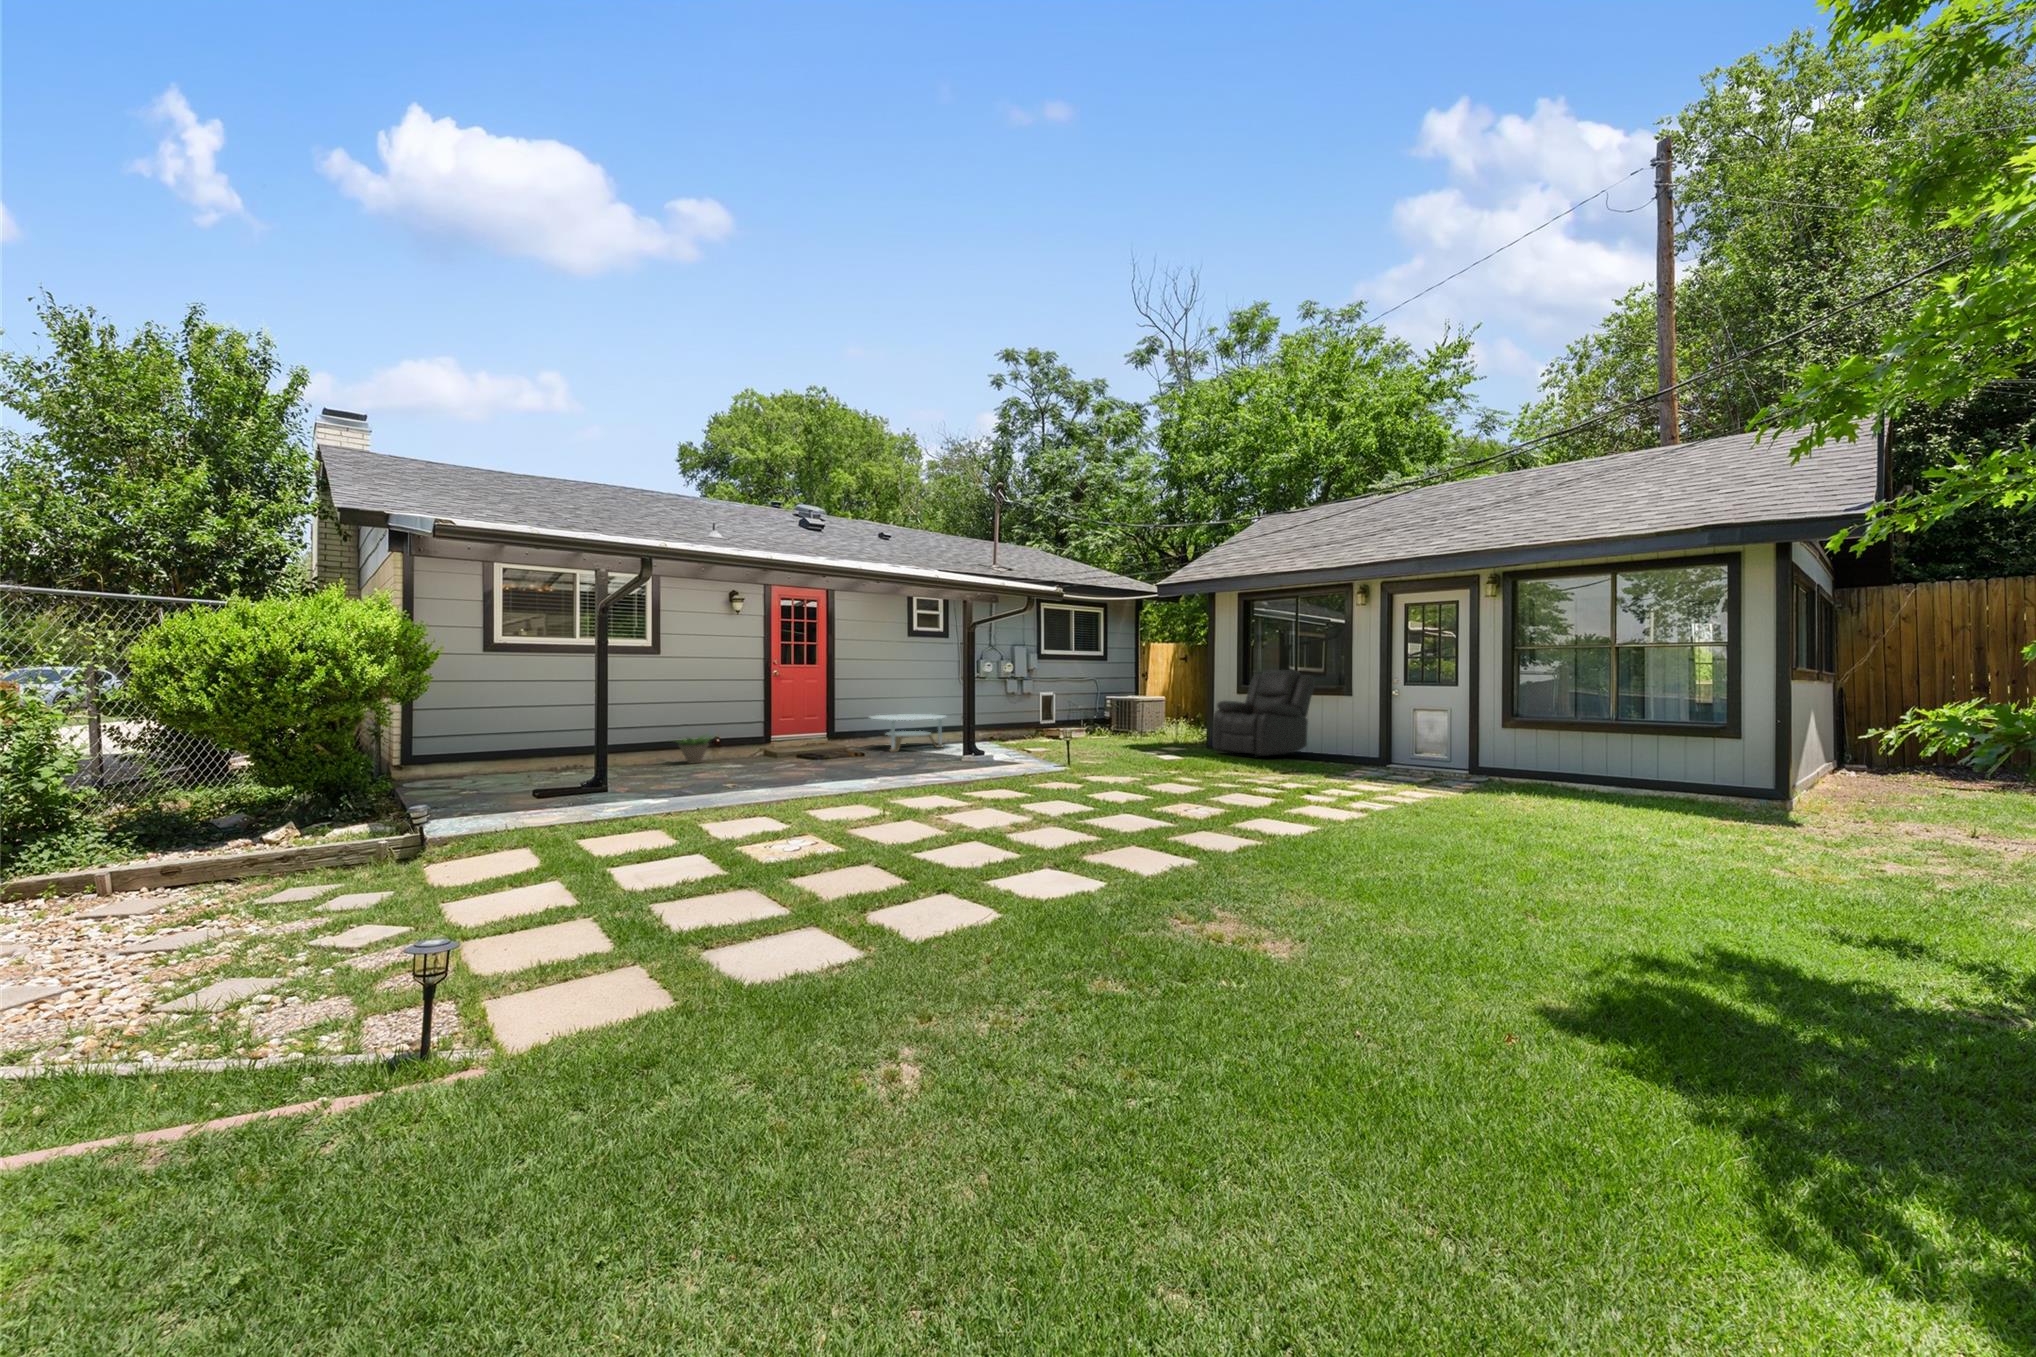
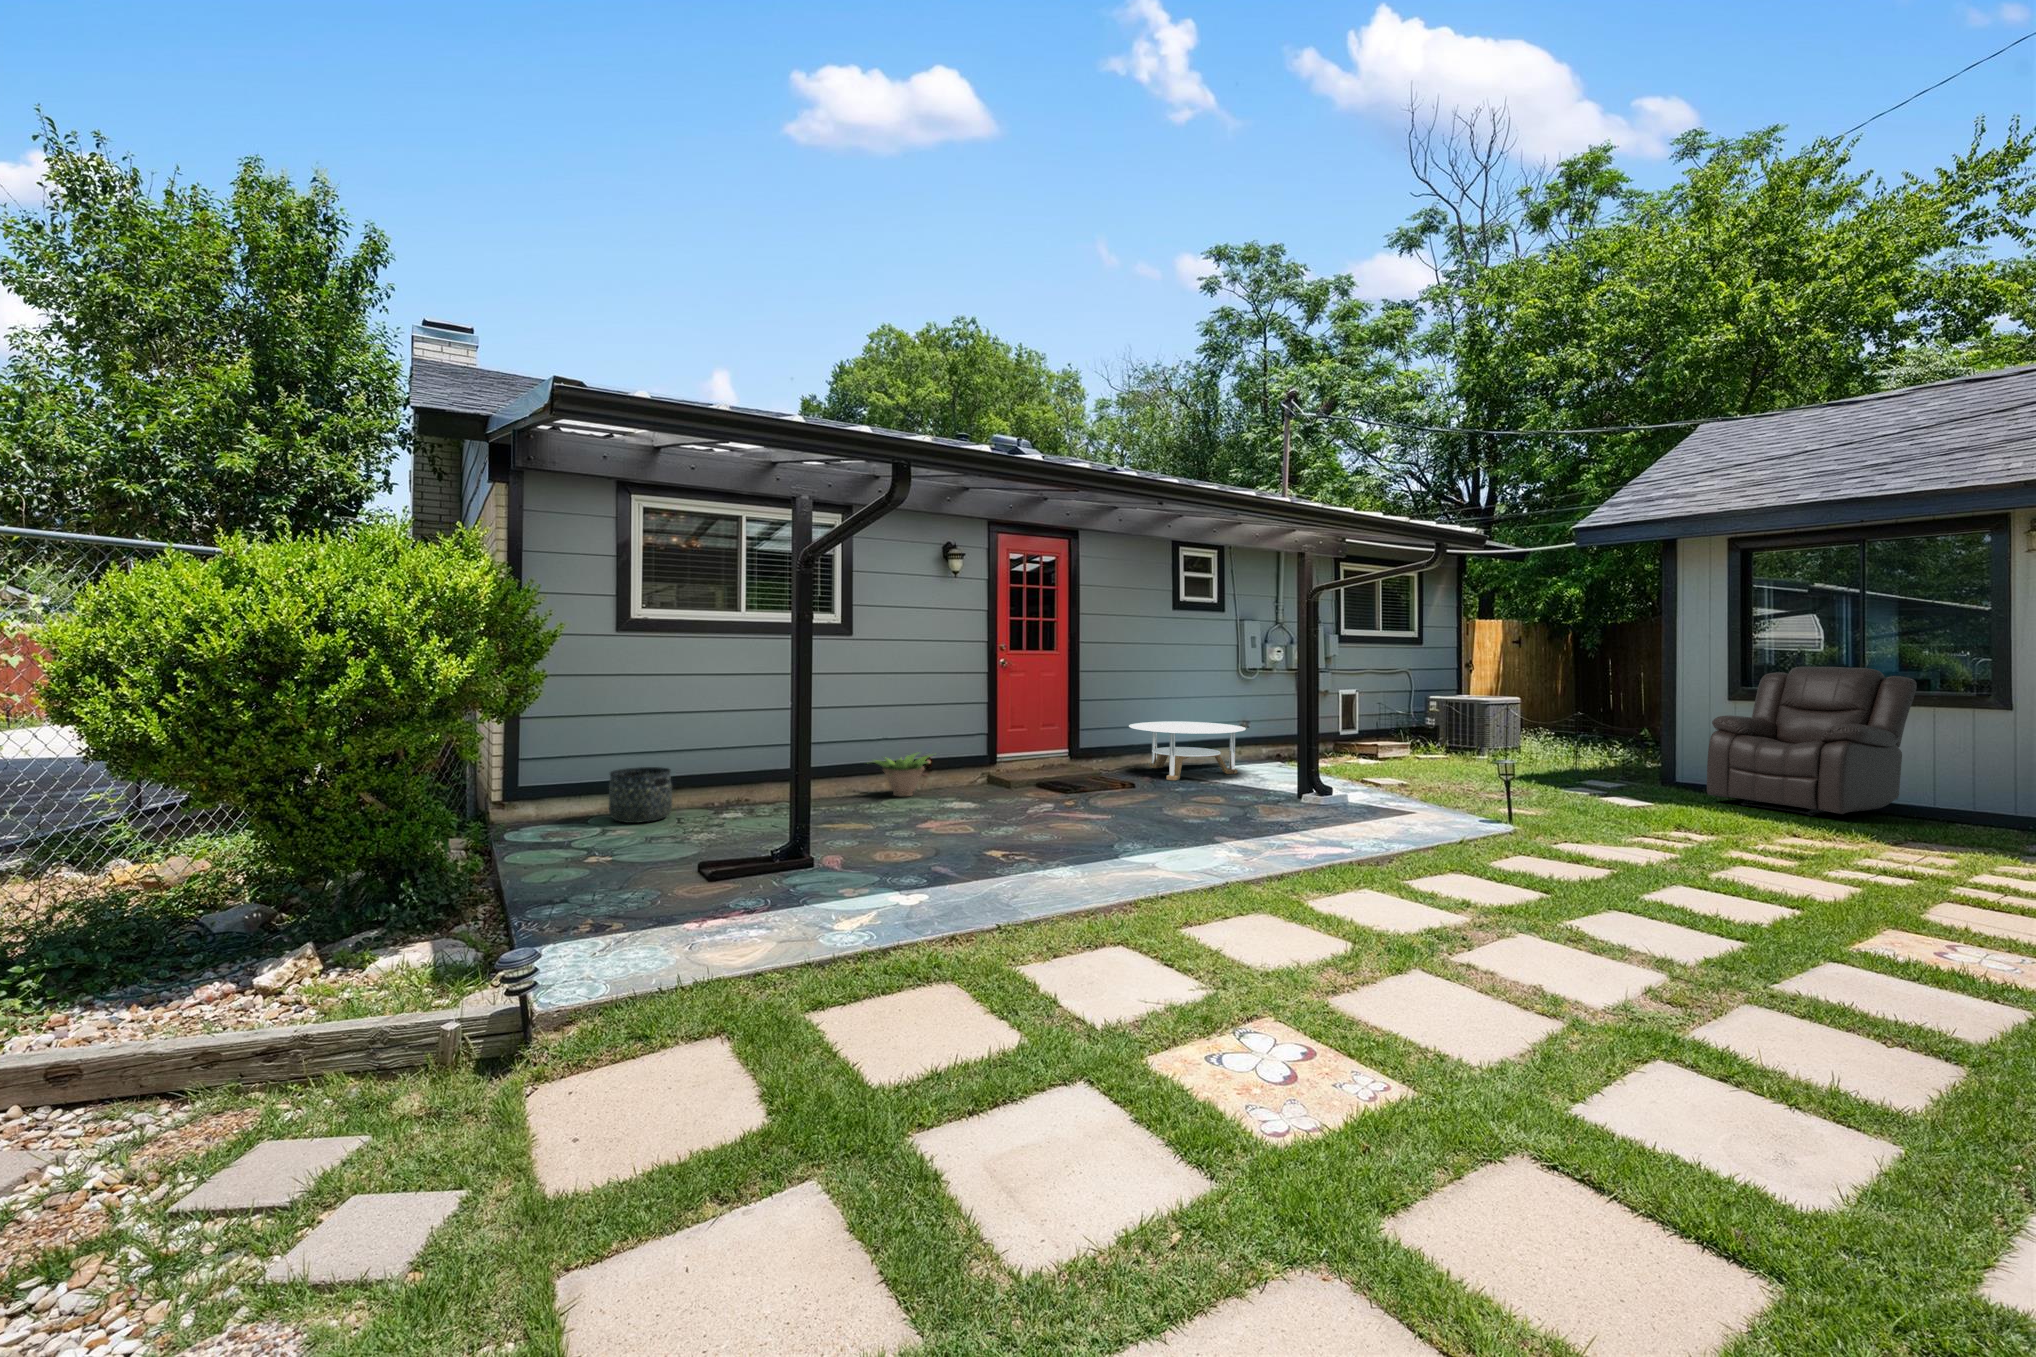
basket: none [475,744,521,779] -> present [609,767,672,823]

